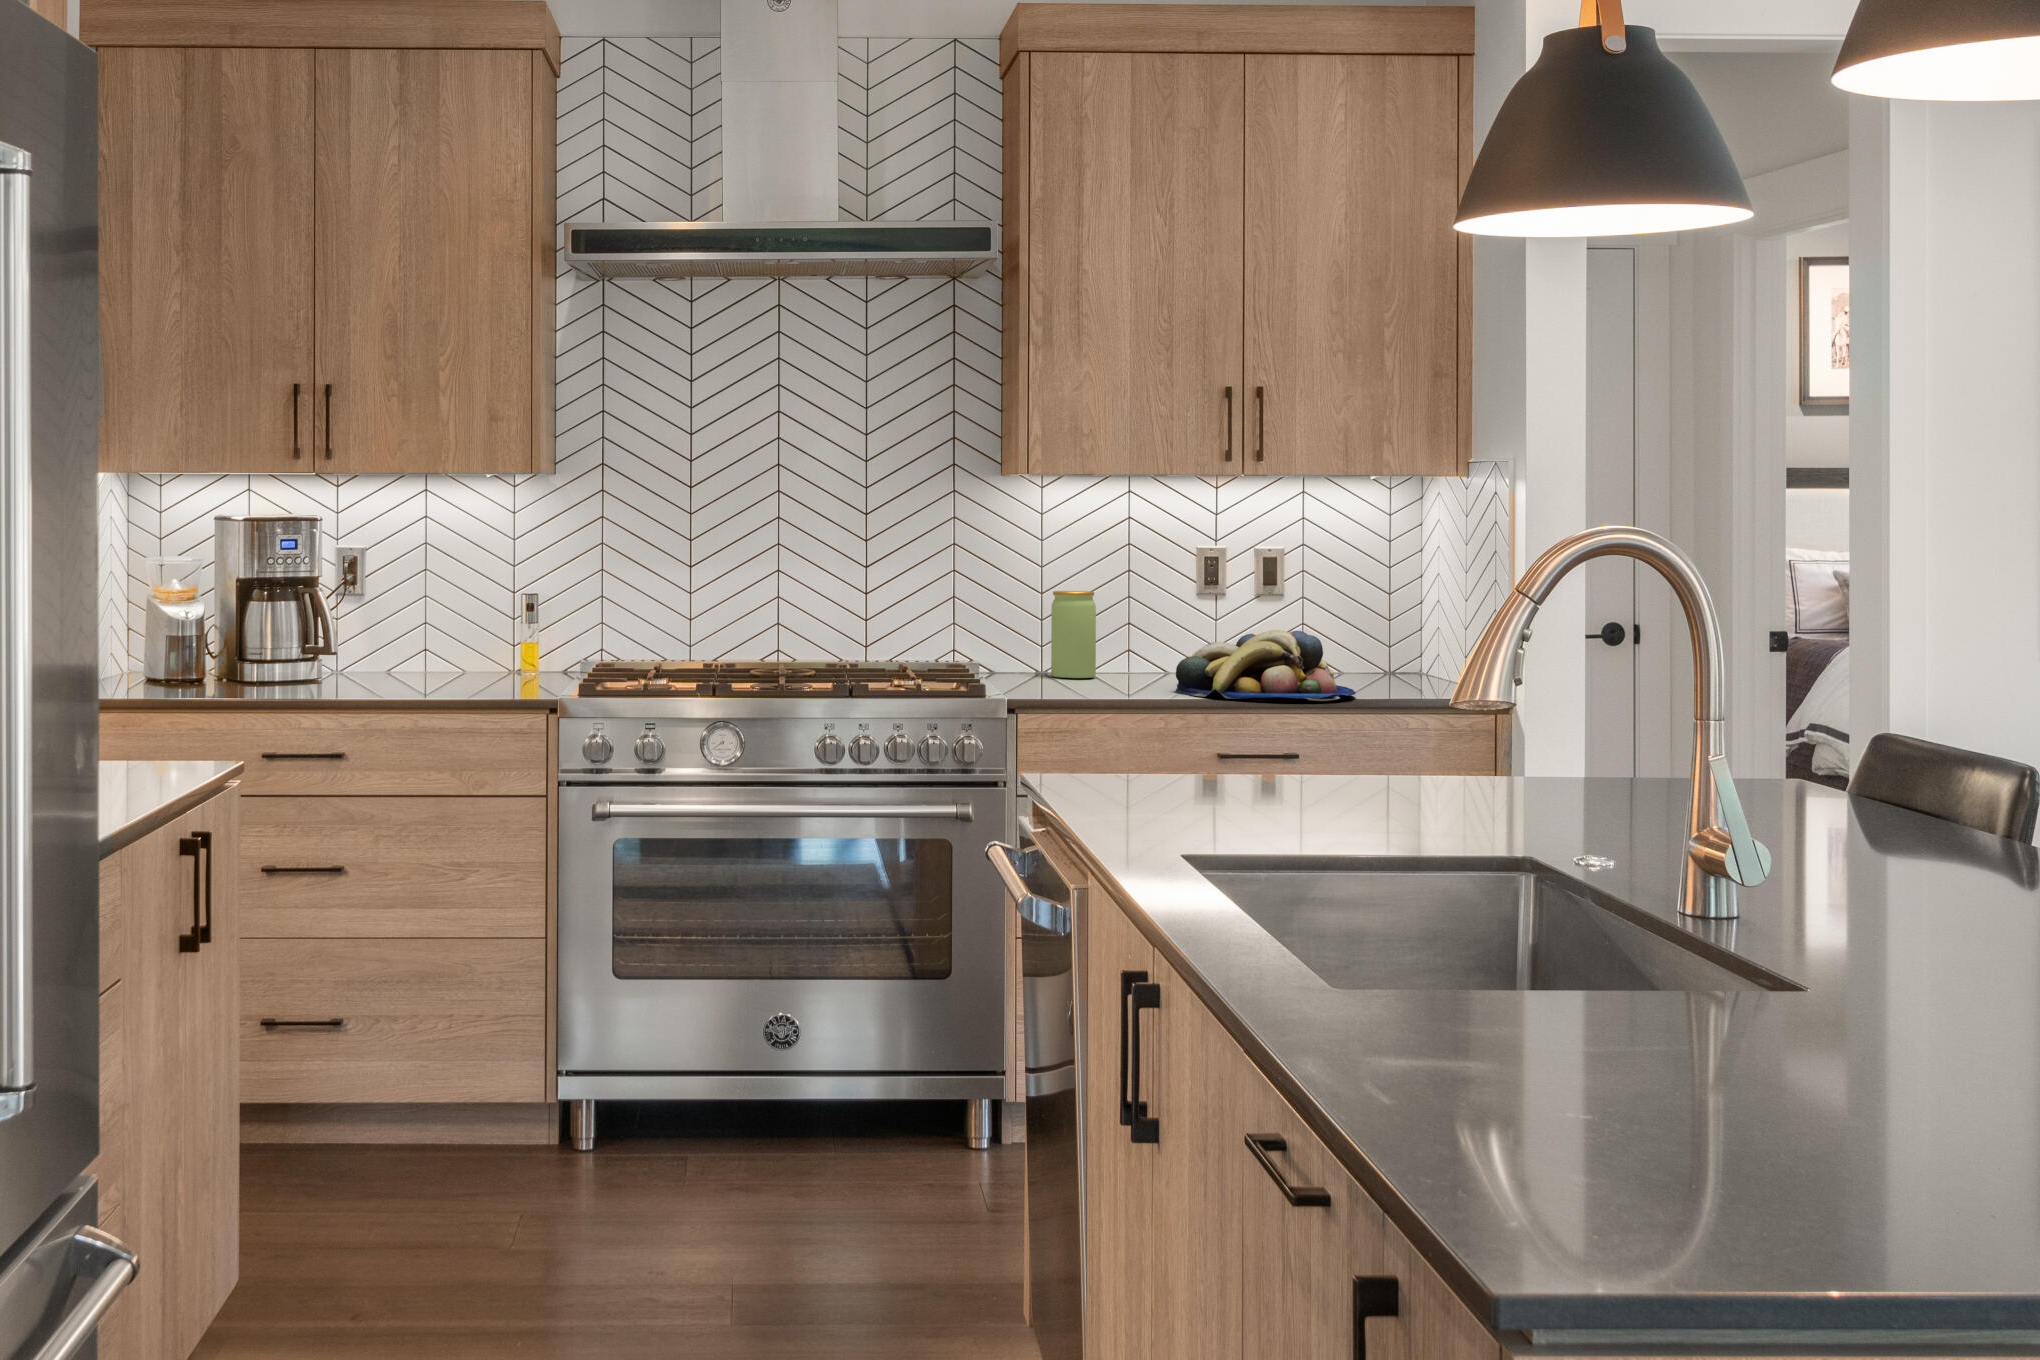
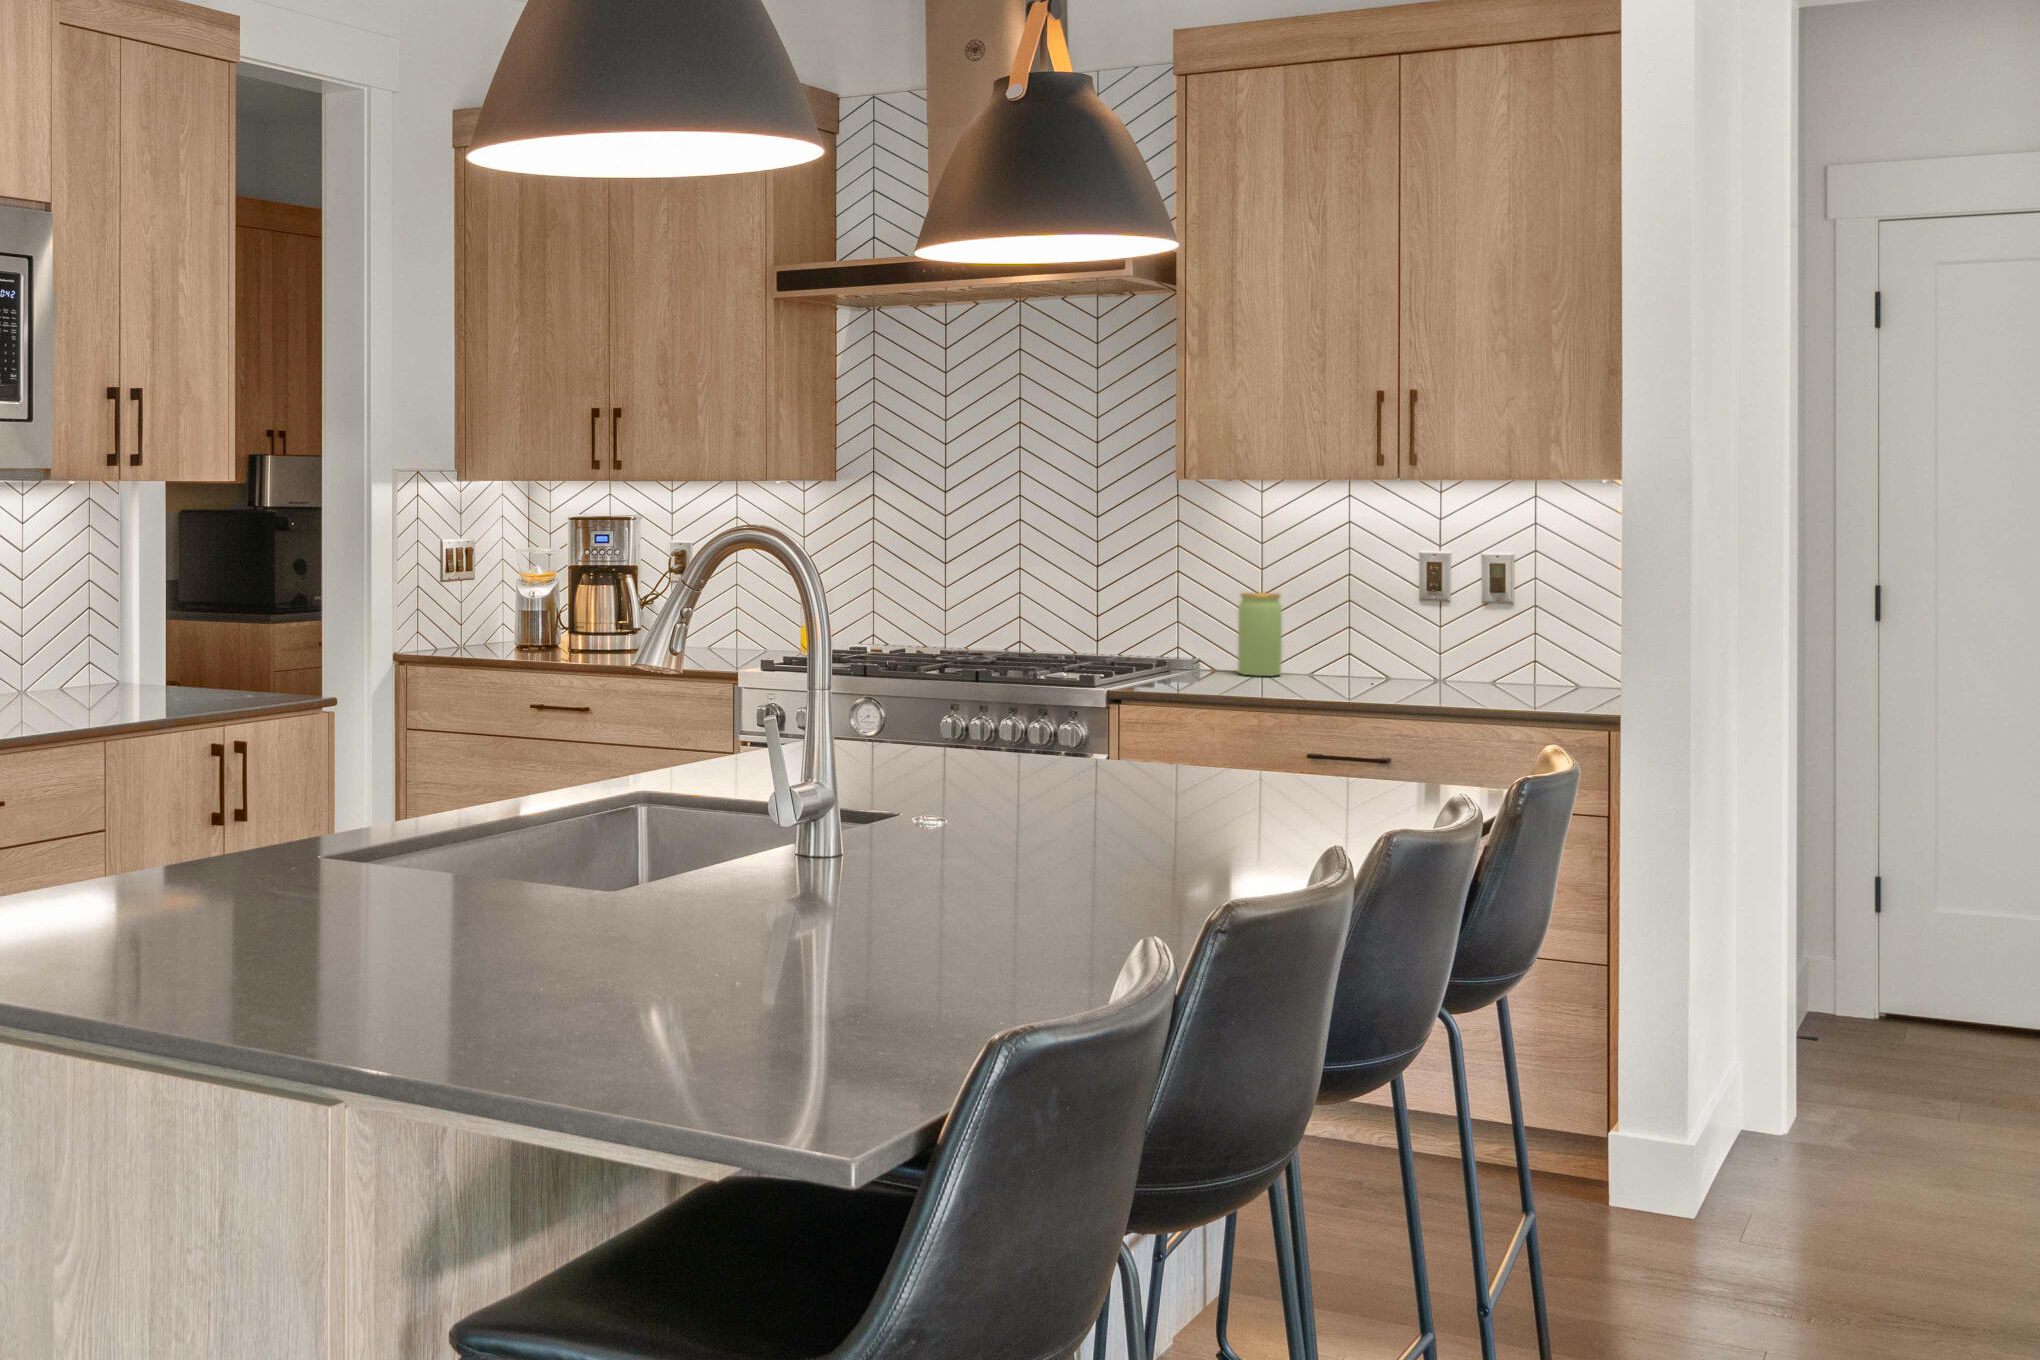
fruit bowl: present [1176,630,1356,699] -> none [1308,637,1495,704]

